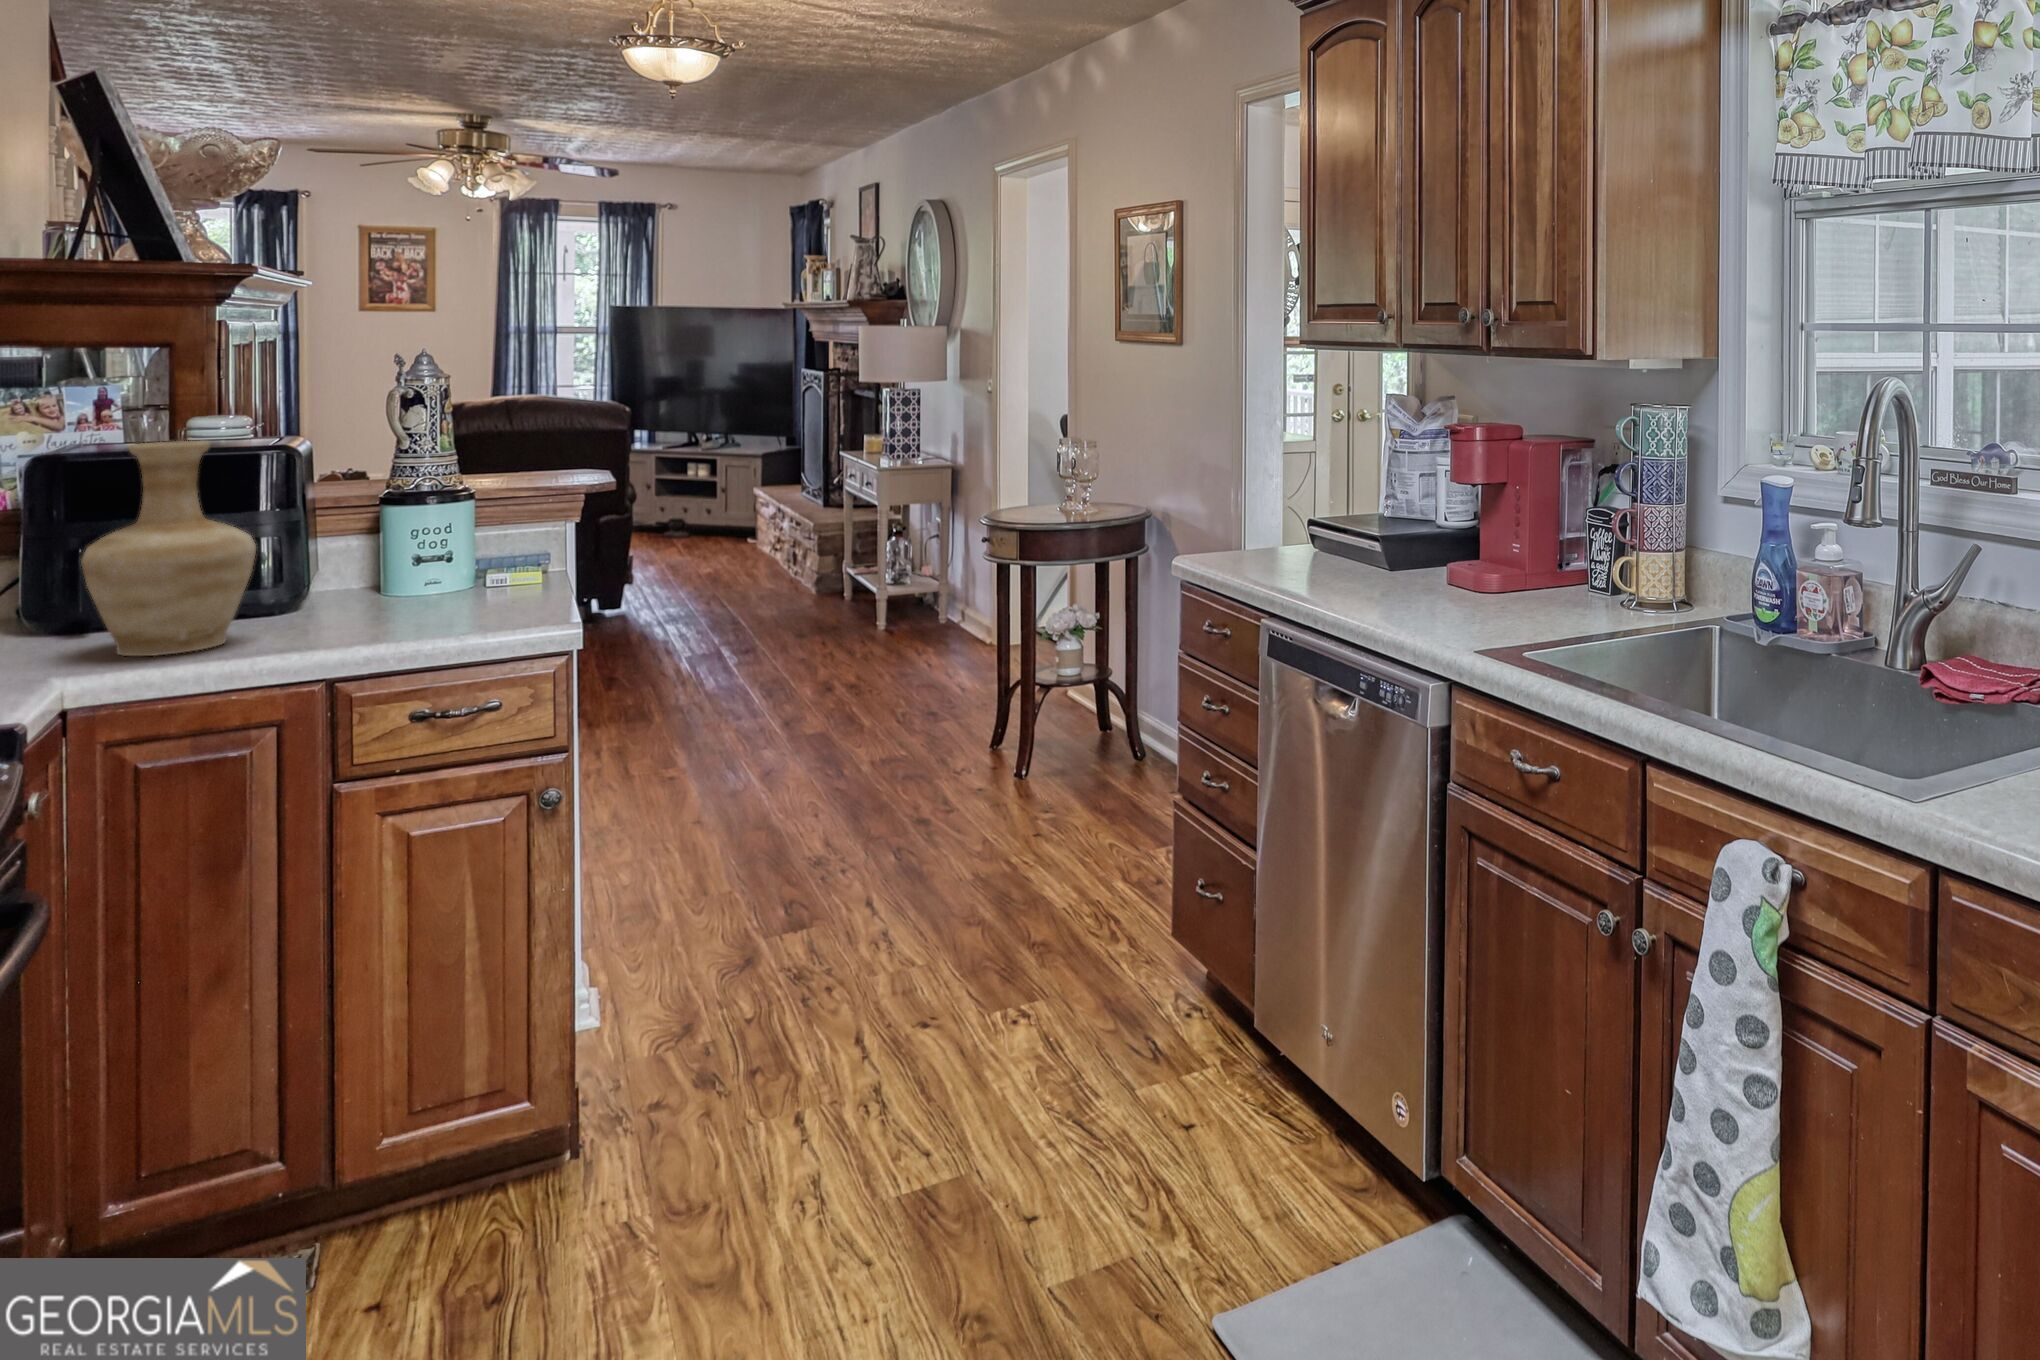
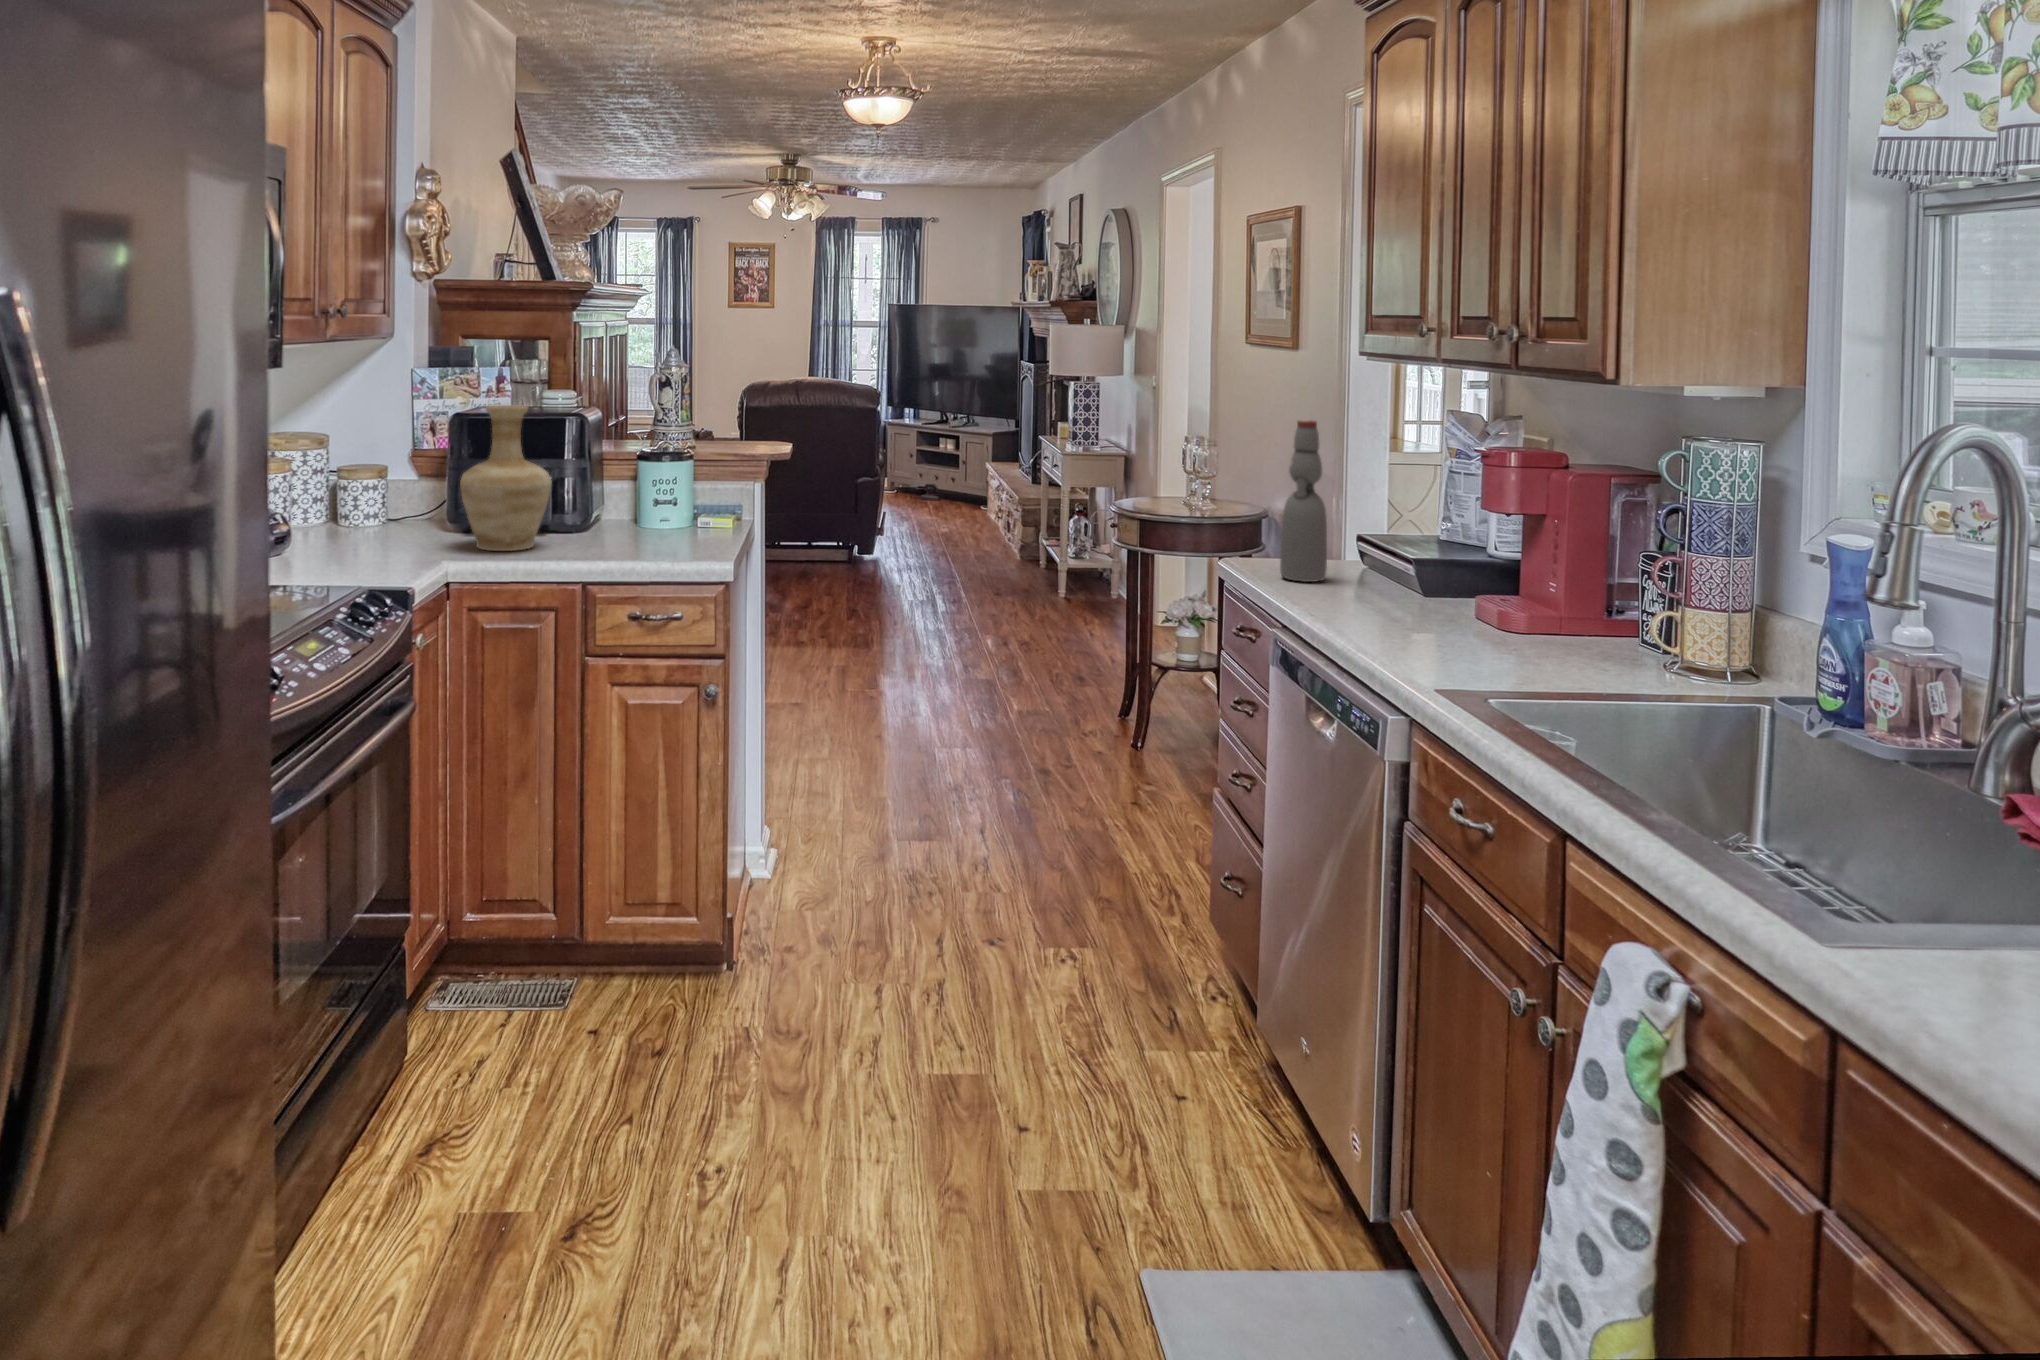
bottle: none [1241,402,1287,566] -> present [1280,420,1327,582]

